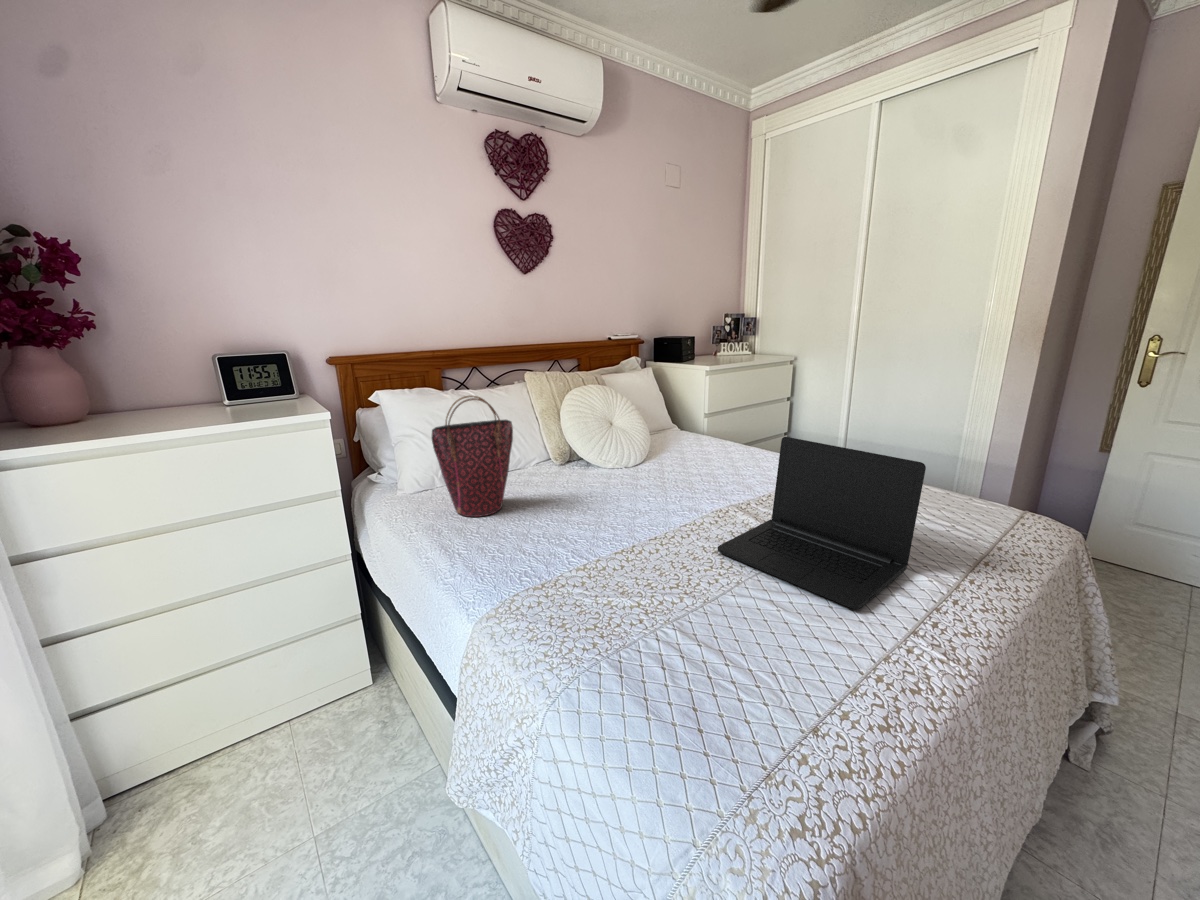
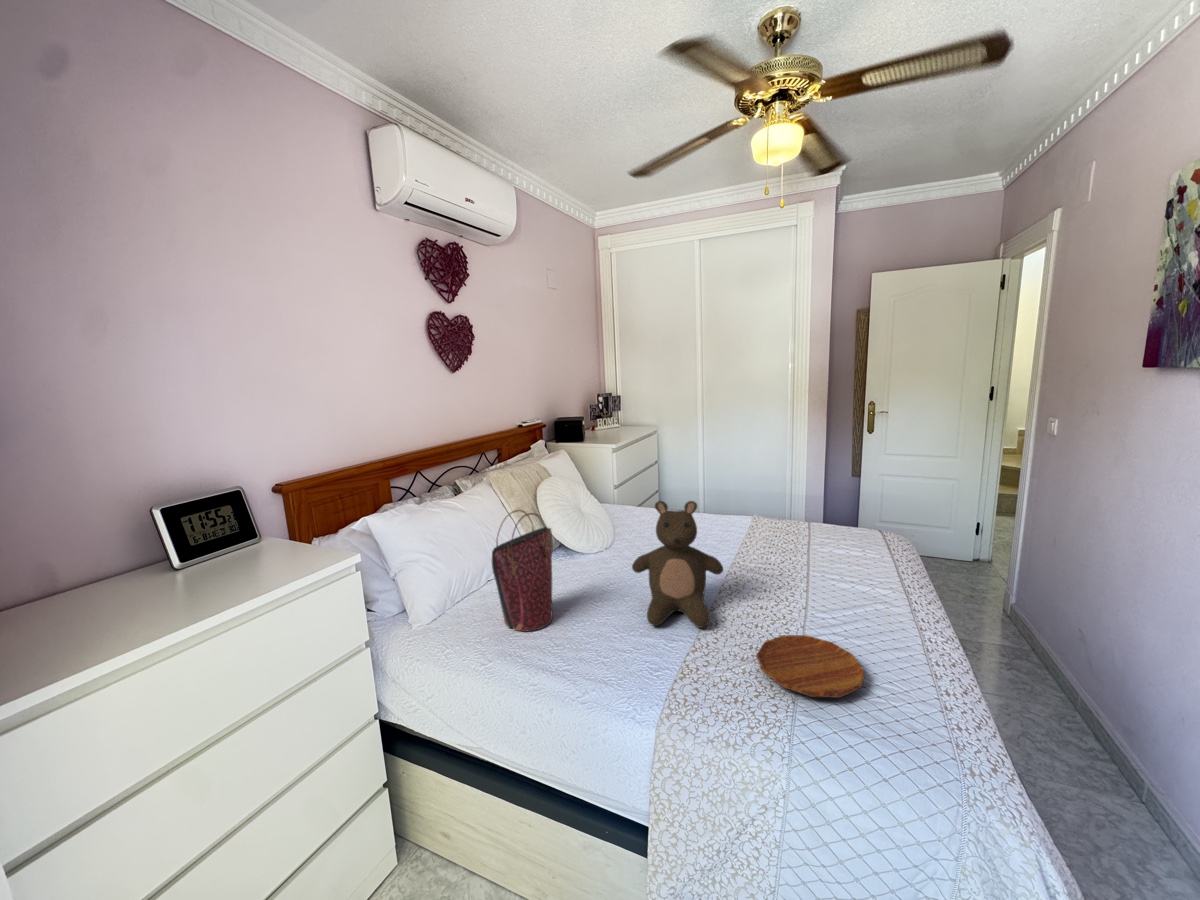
stuffed bear: none [567,404,674,553] -> present [632,501,723,628]
laptop: present [718,437,926,609] -> none [763,506,888,623]
tray: none [611,580,743,658] -> present [756,635,865,697]

